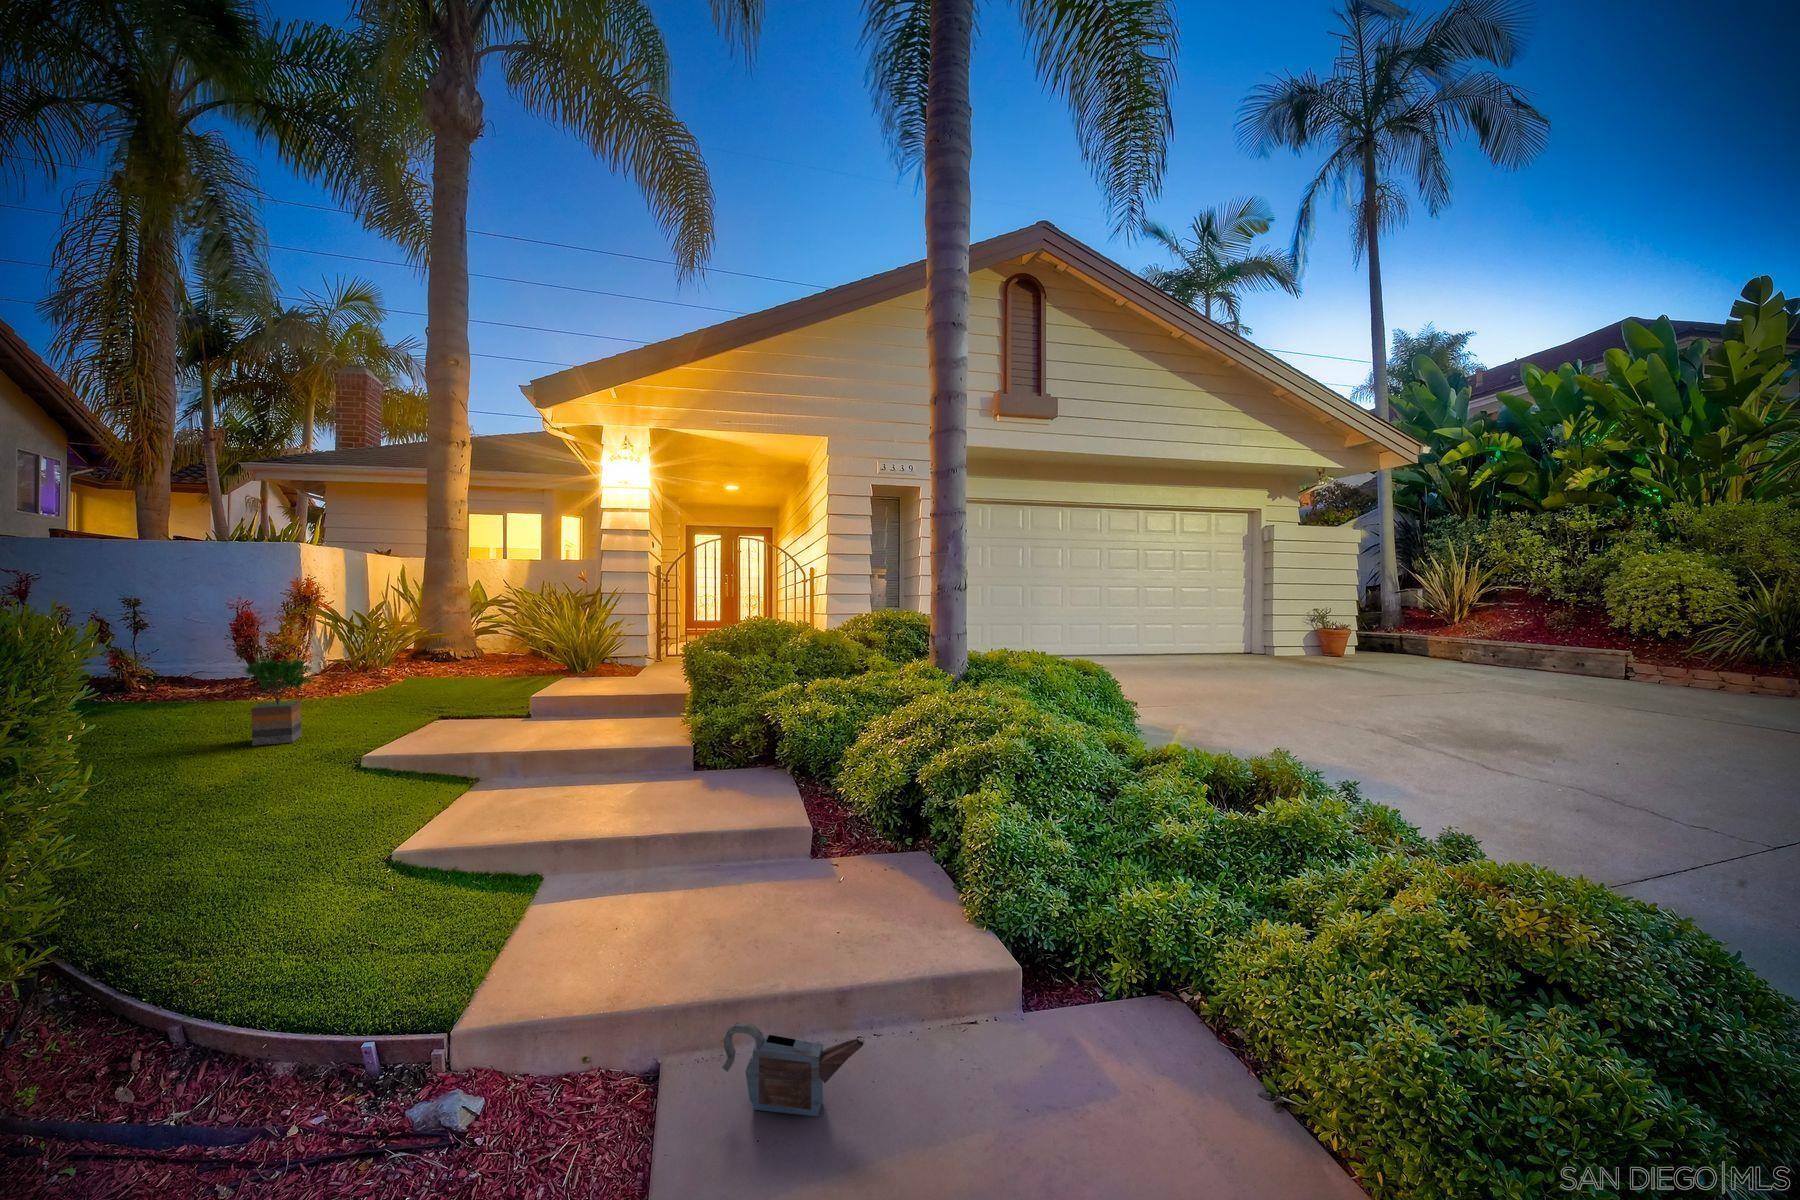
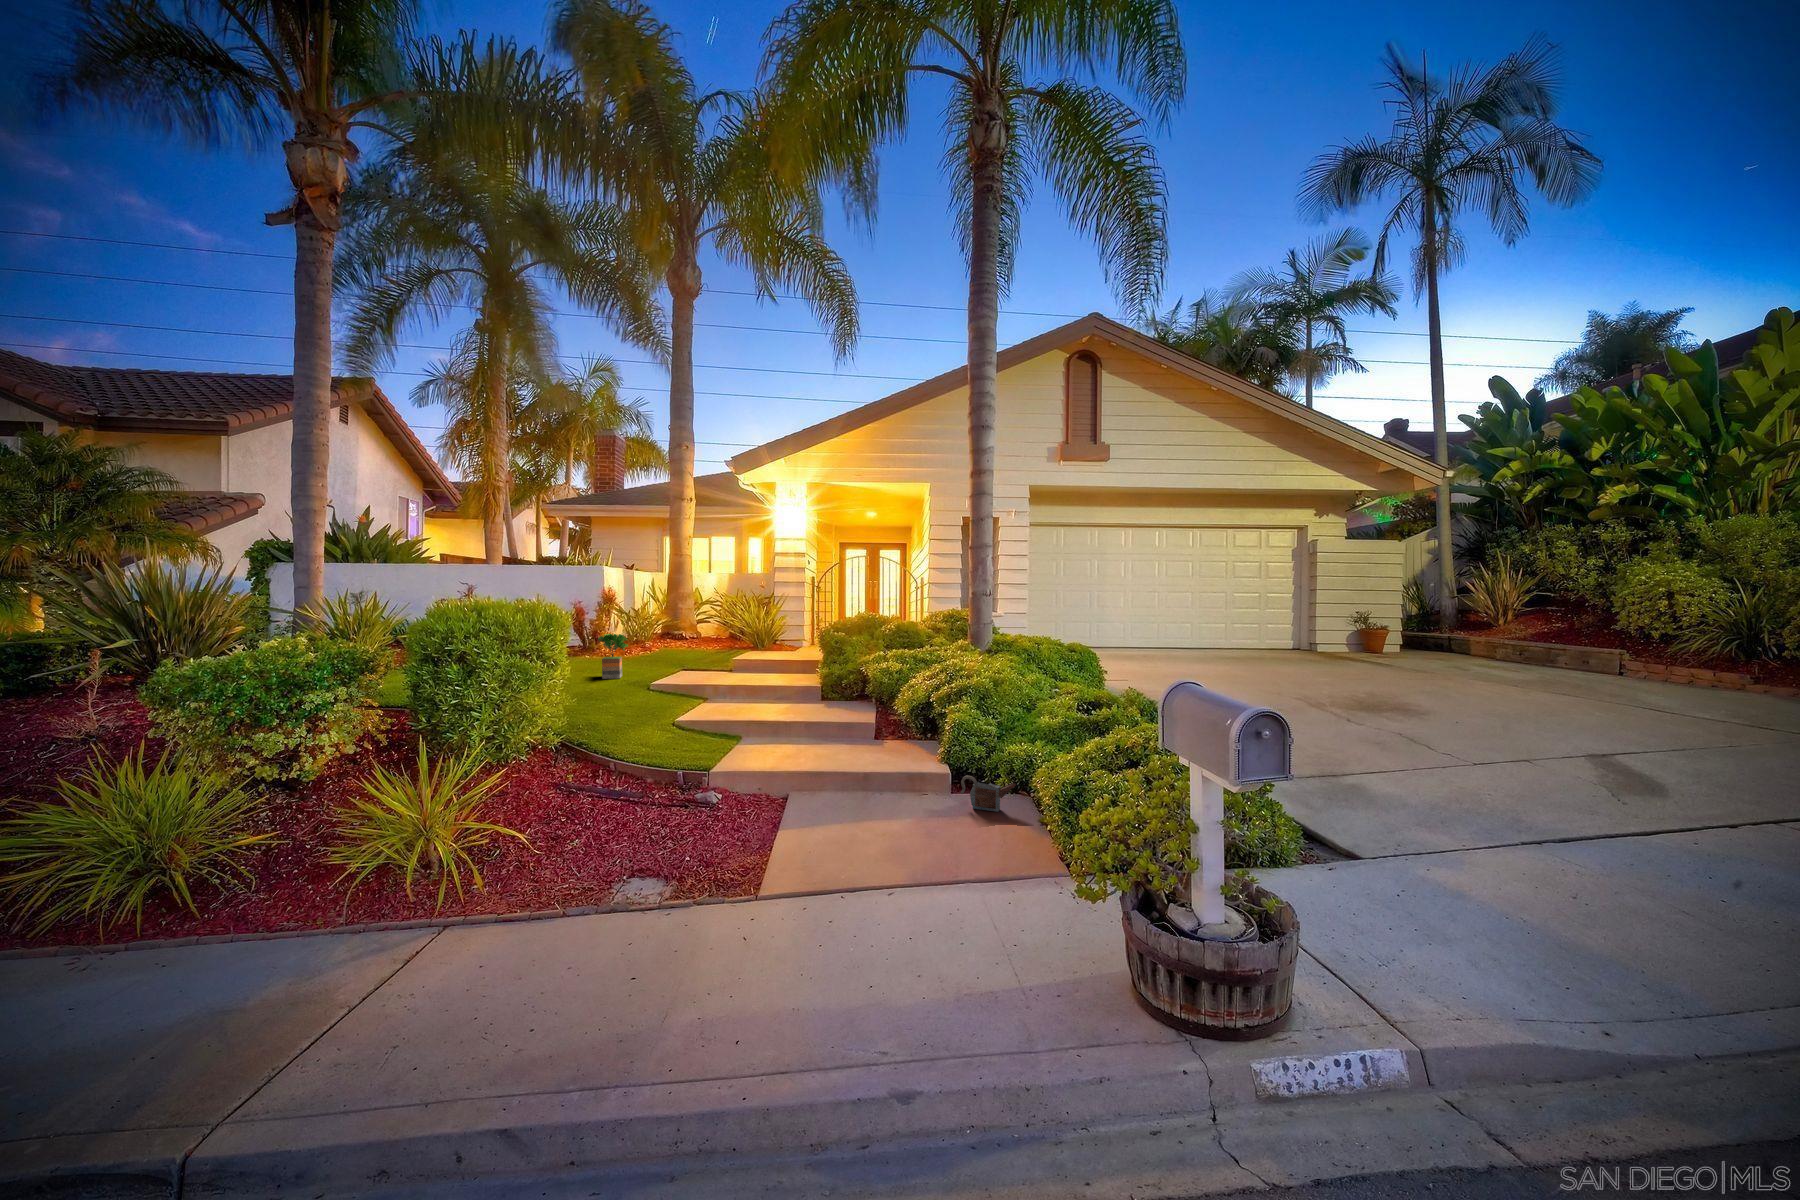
watering can: present [722,1022,864,1117] -> present [961,776,1017,812]

